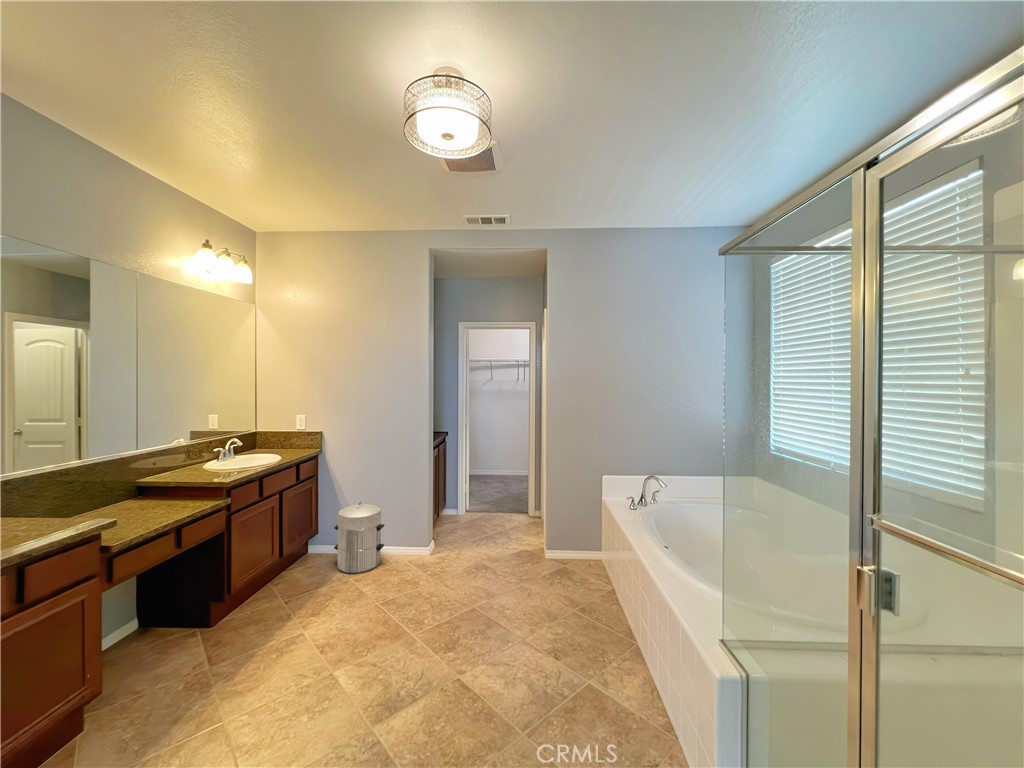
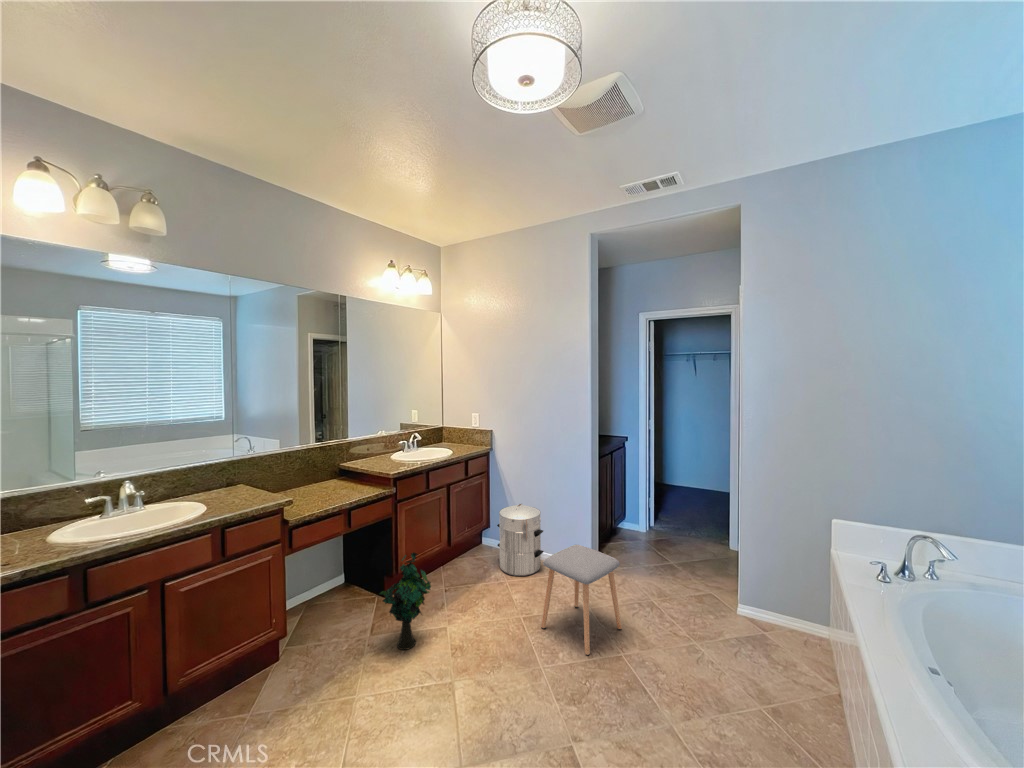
stool: none [401,527,468,615] -> present [541,545,622,656]
decorative plant: none [231,561,293,667] -> present [380,553,431,650]

